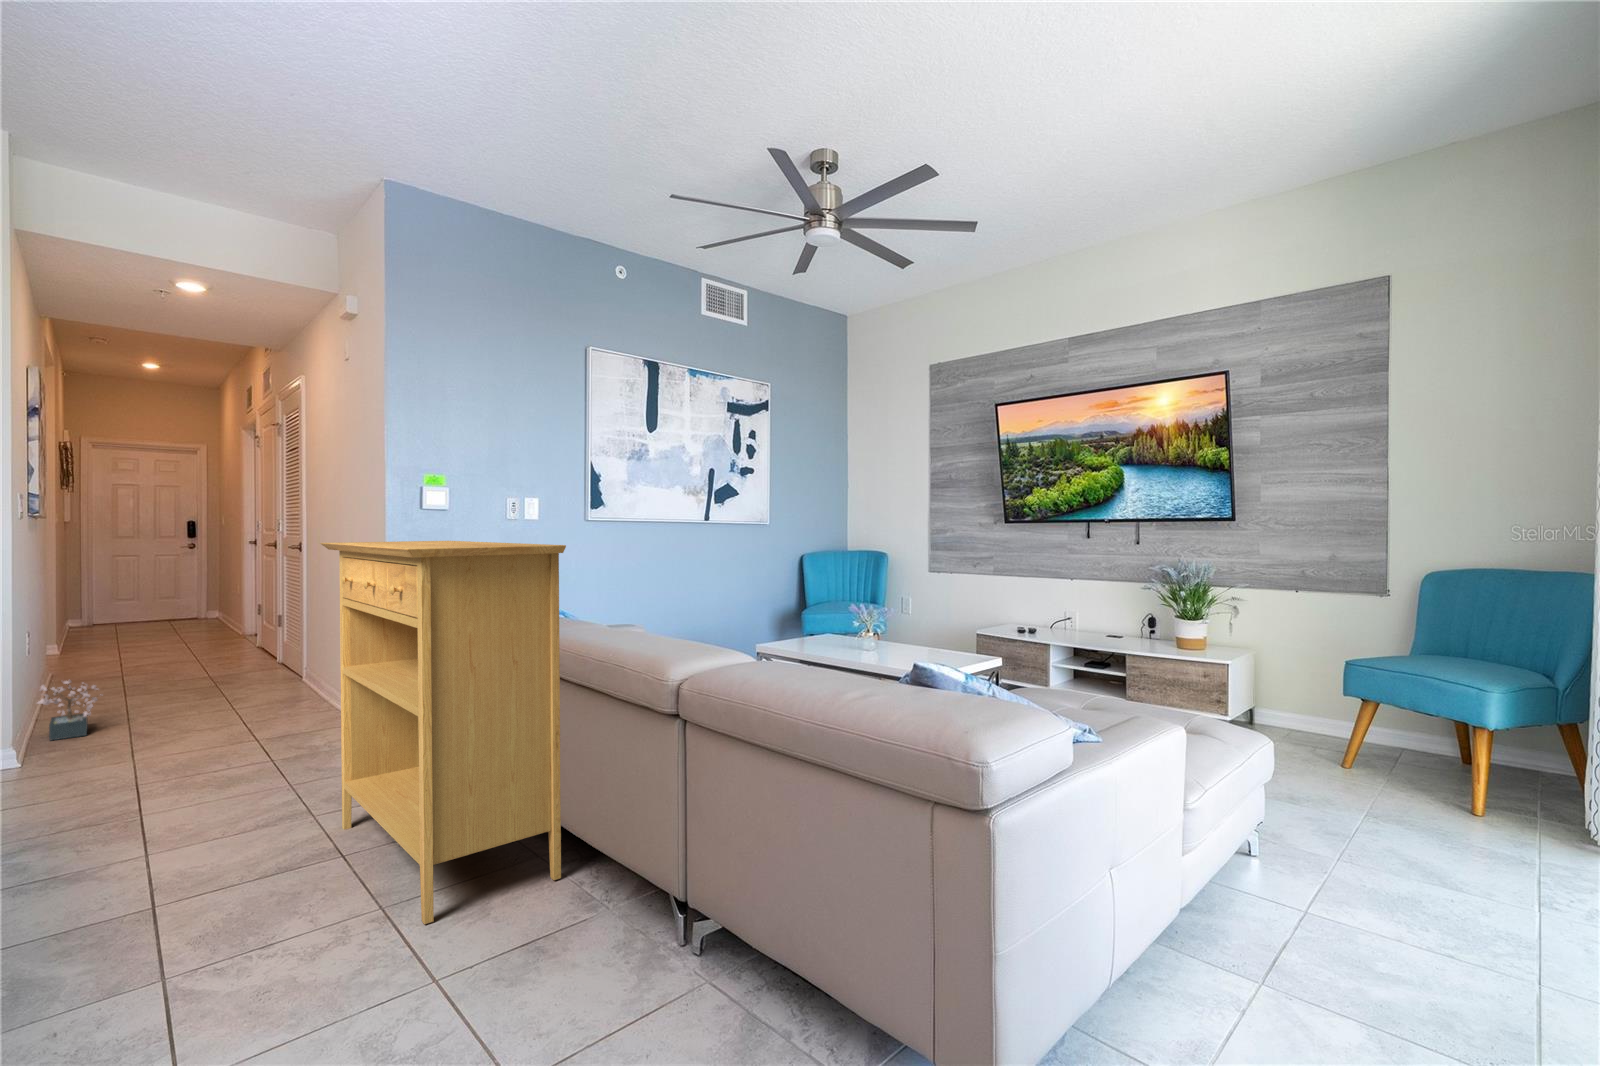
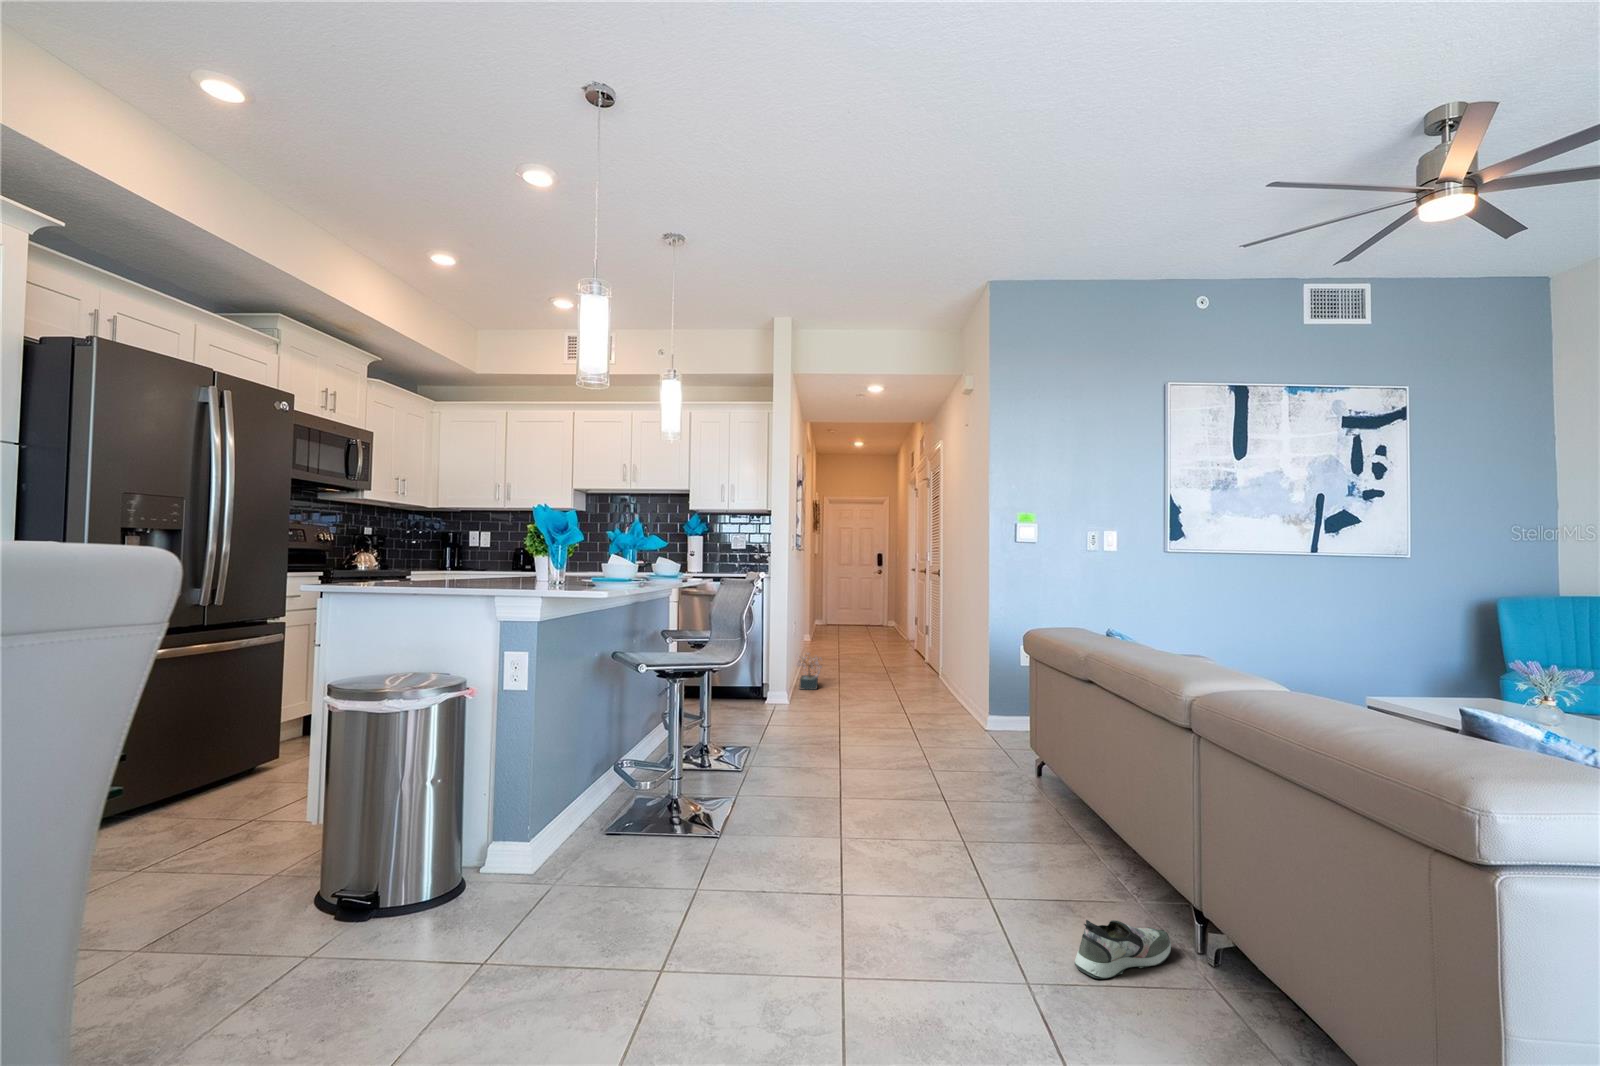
console table: present [320,541,566,924] -> none [931,565,1100,867]
shoe: none [565,921,655,1014] -> present [1075,920,1171,979]

